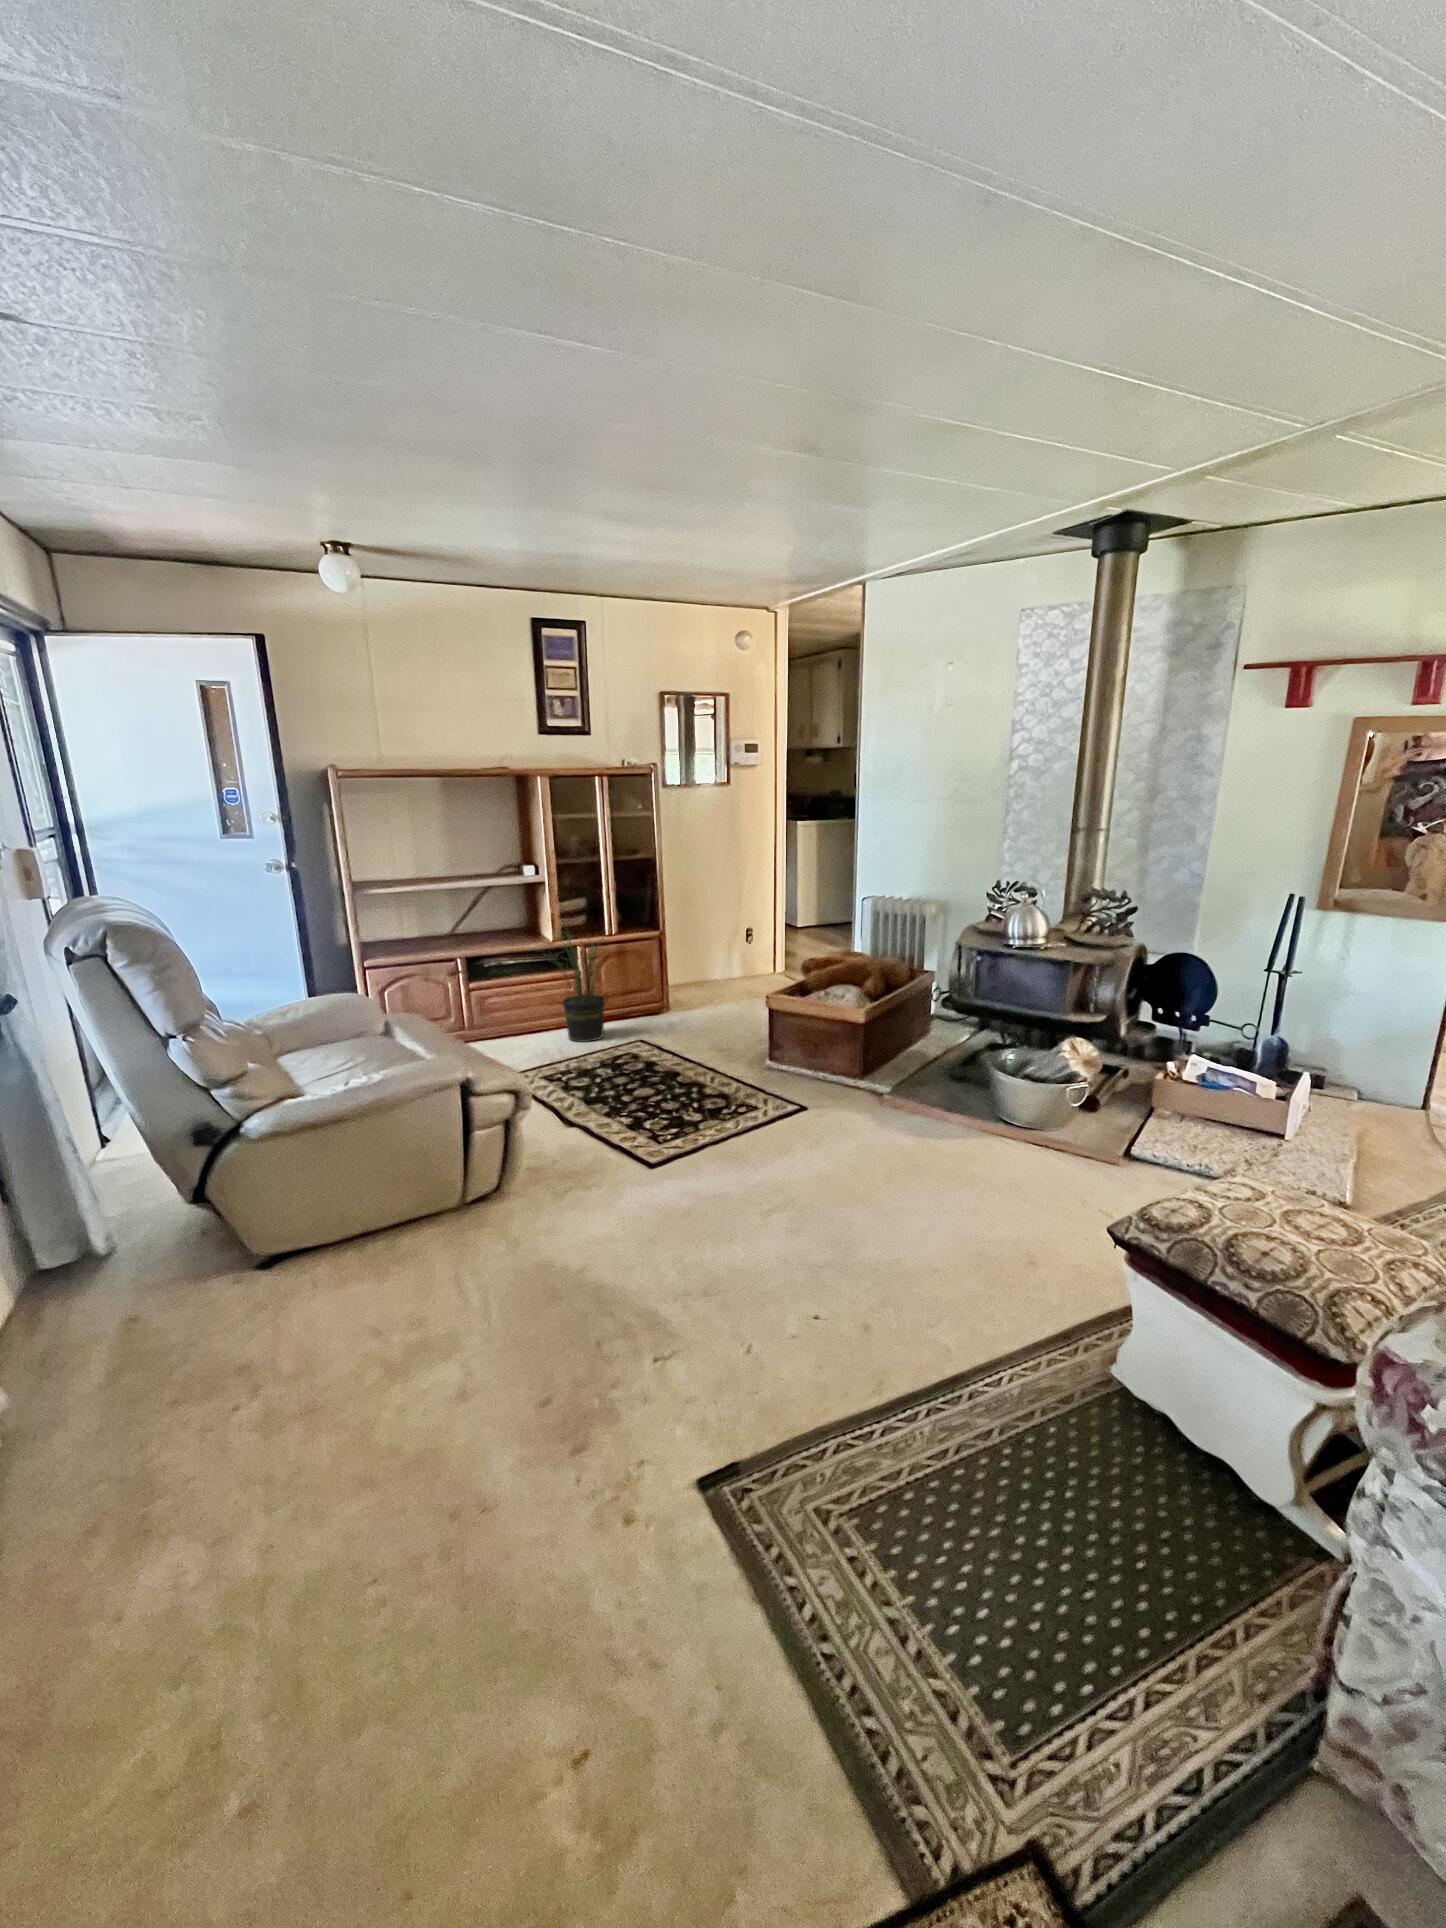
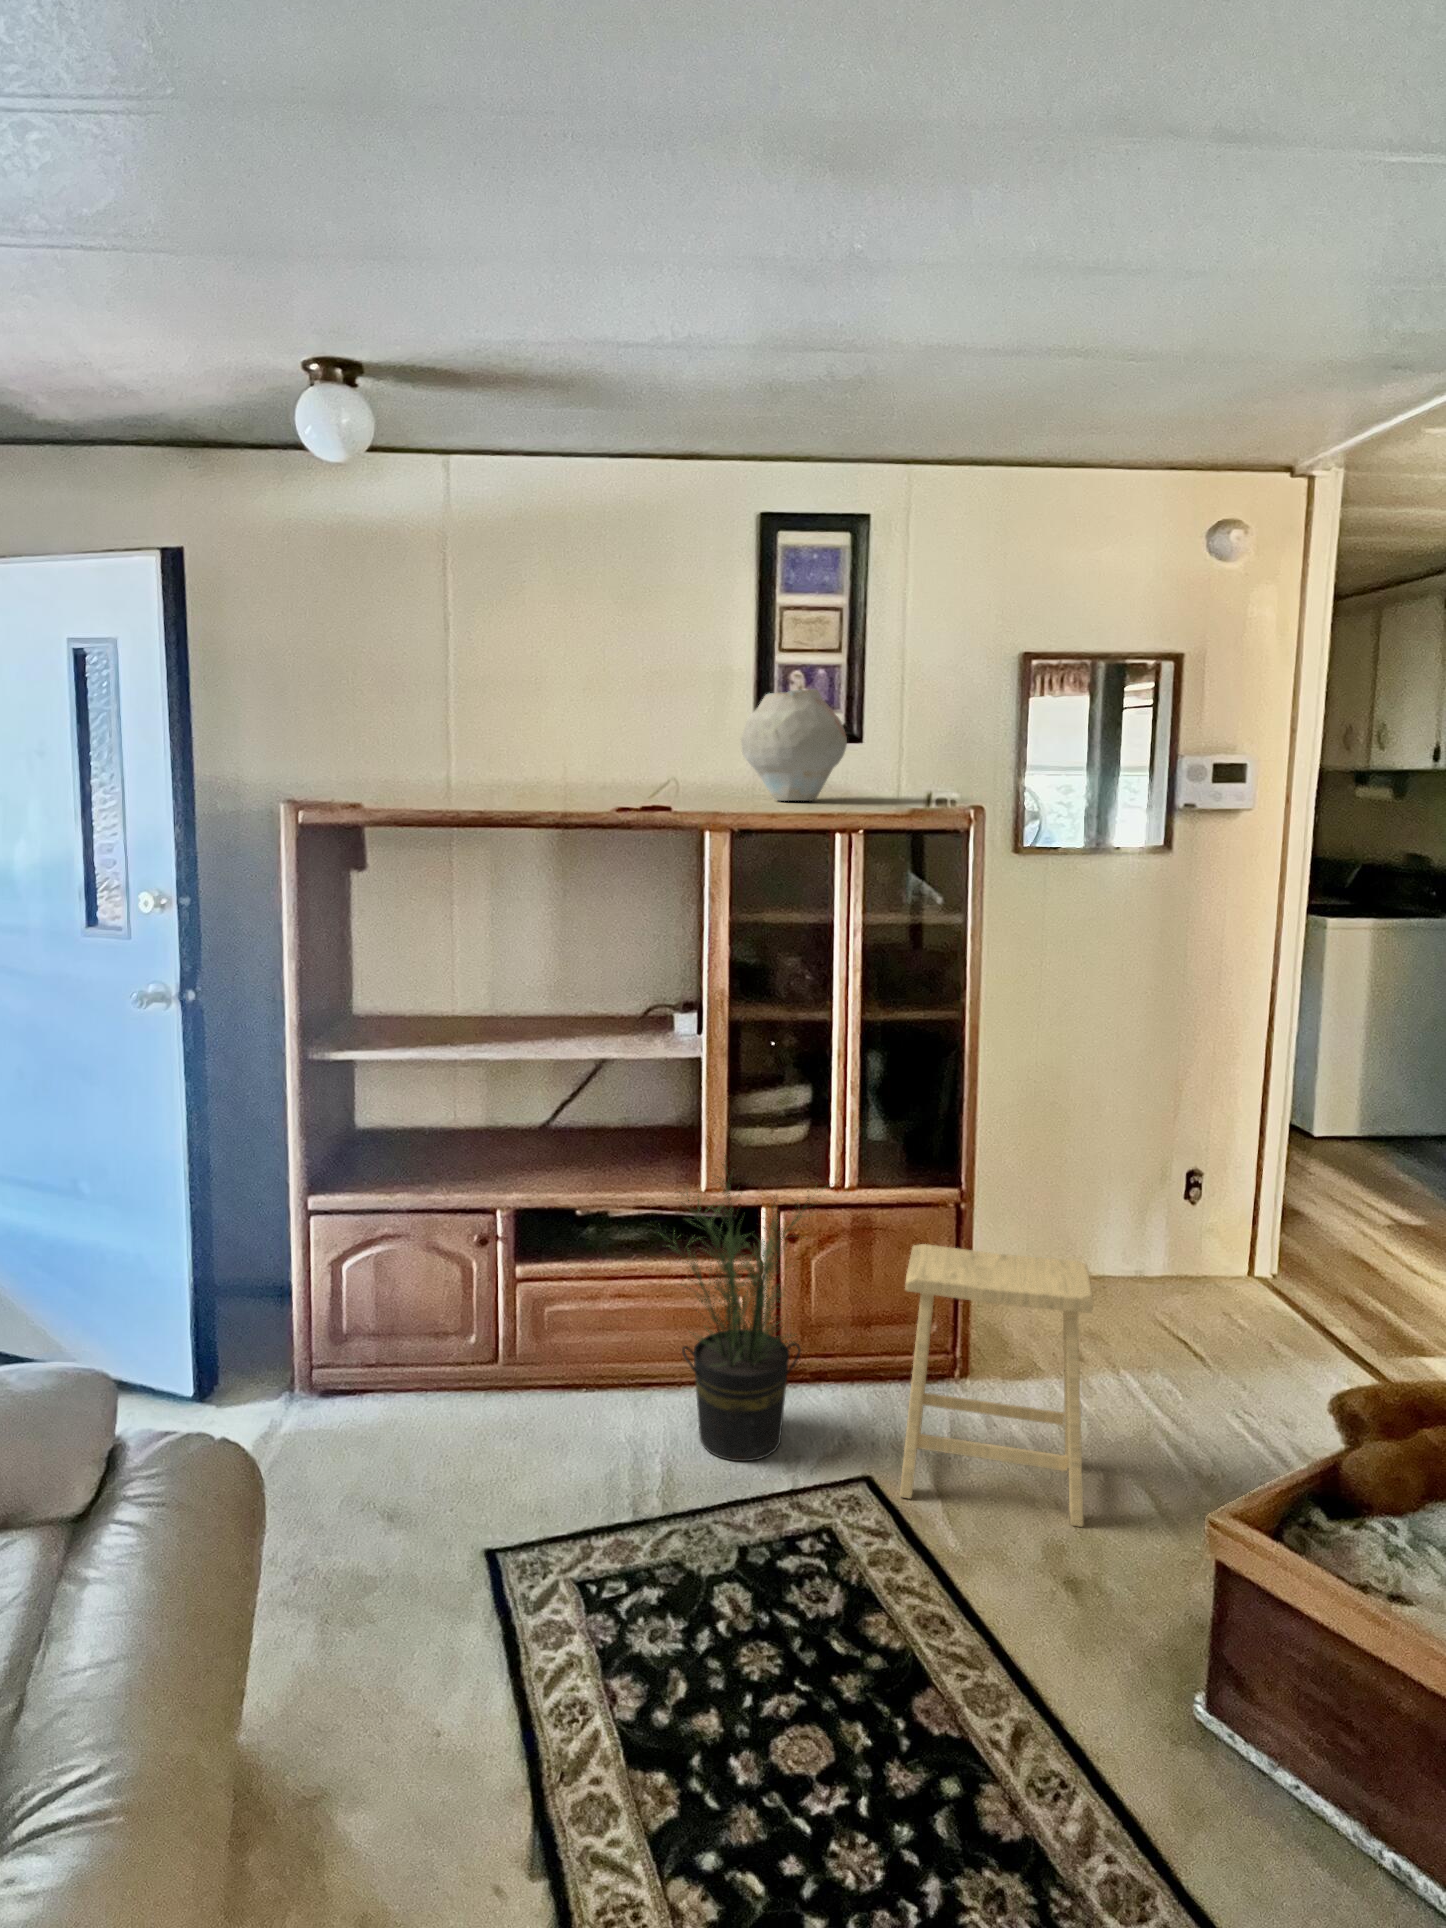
vase: none [532,708,584,763] -> present [741,689,847,801]
footstool: none [650,941,725,1039] -> present [900,1244,1093,1527]

